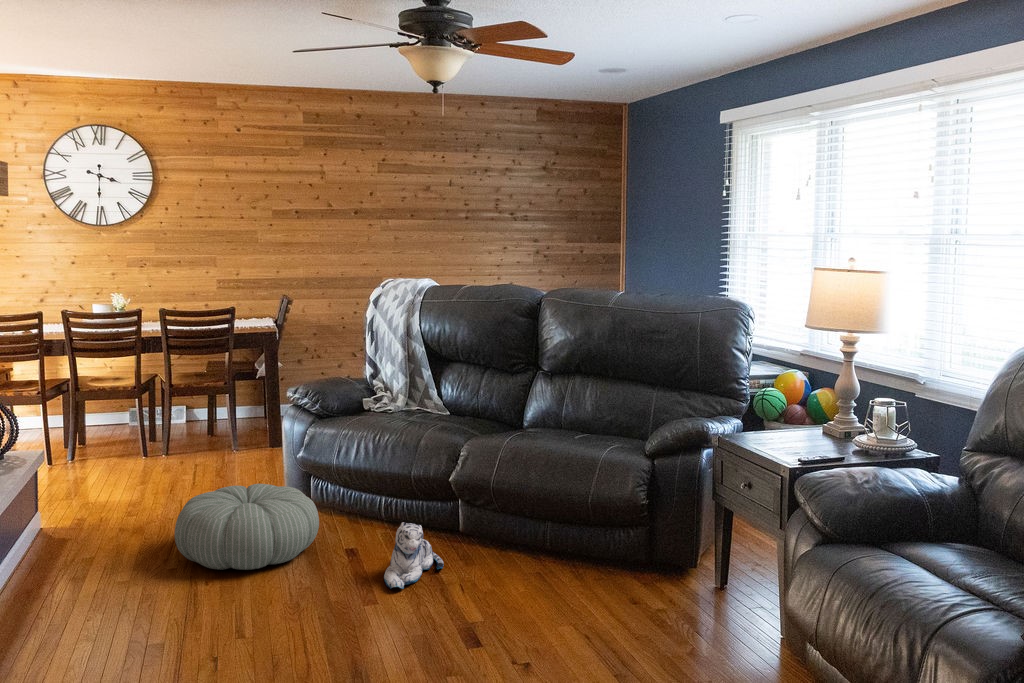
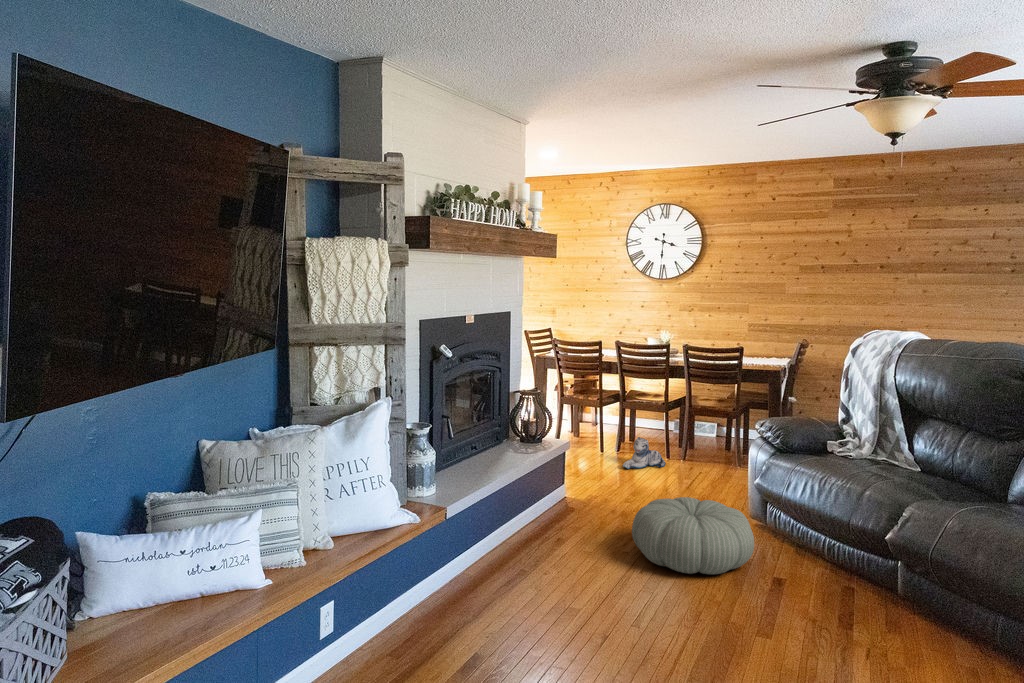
plush toy: present [384,522,444,589] -> present [622,437,666,469]

